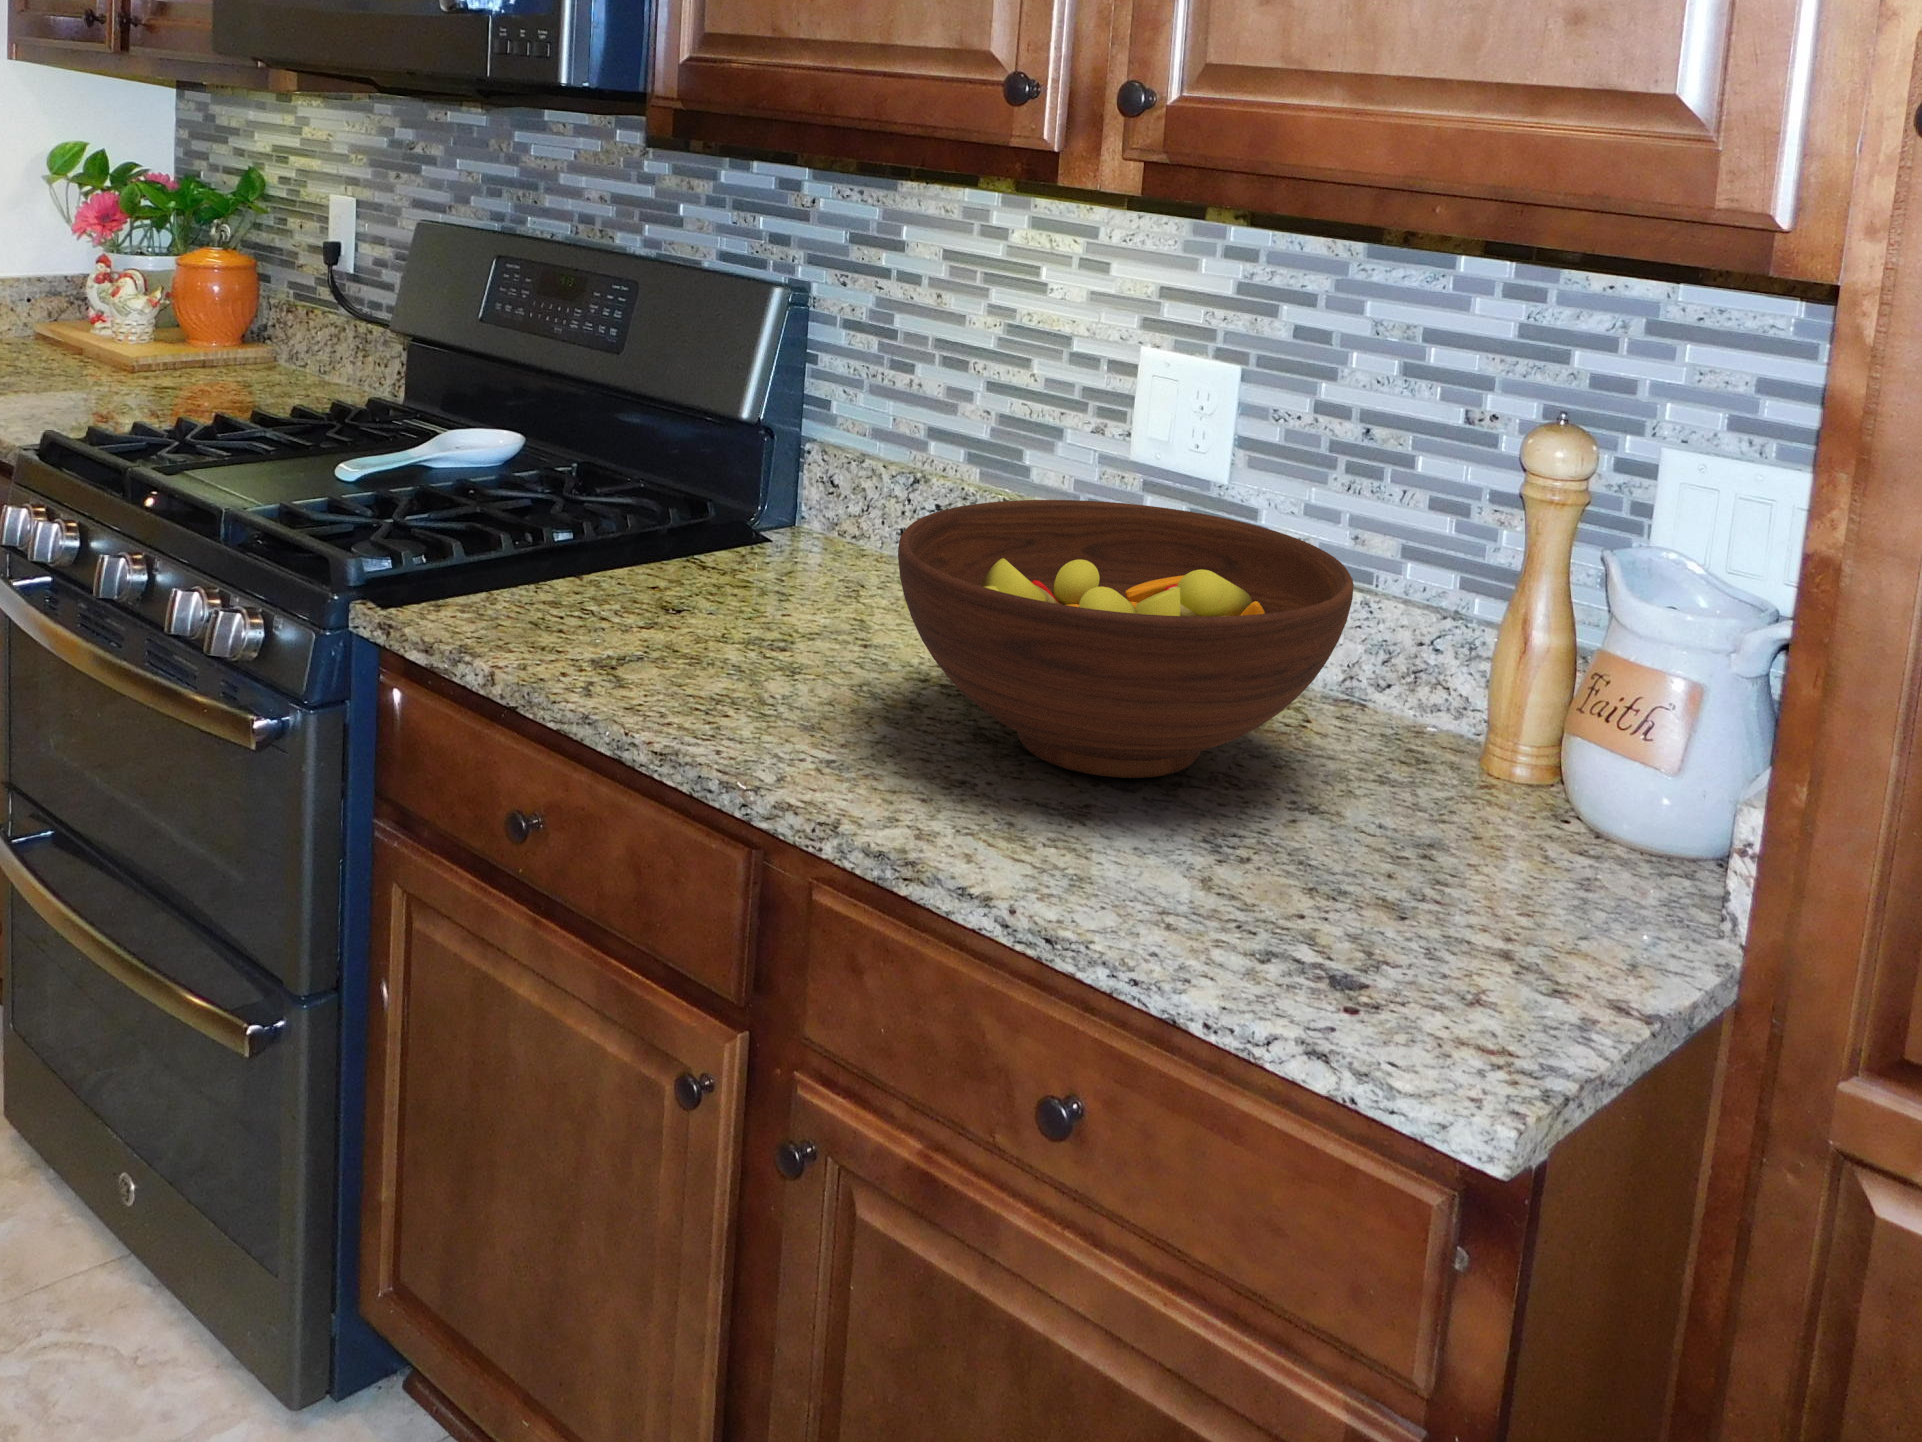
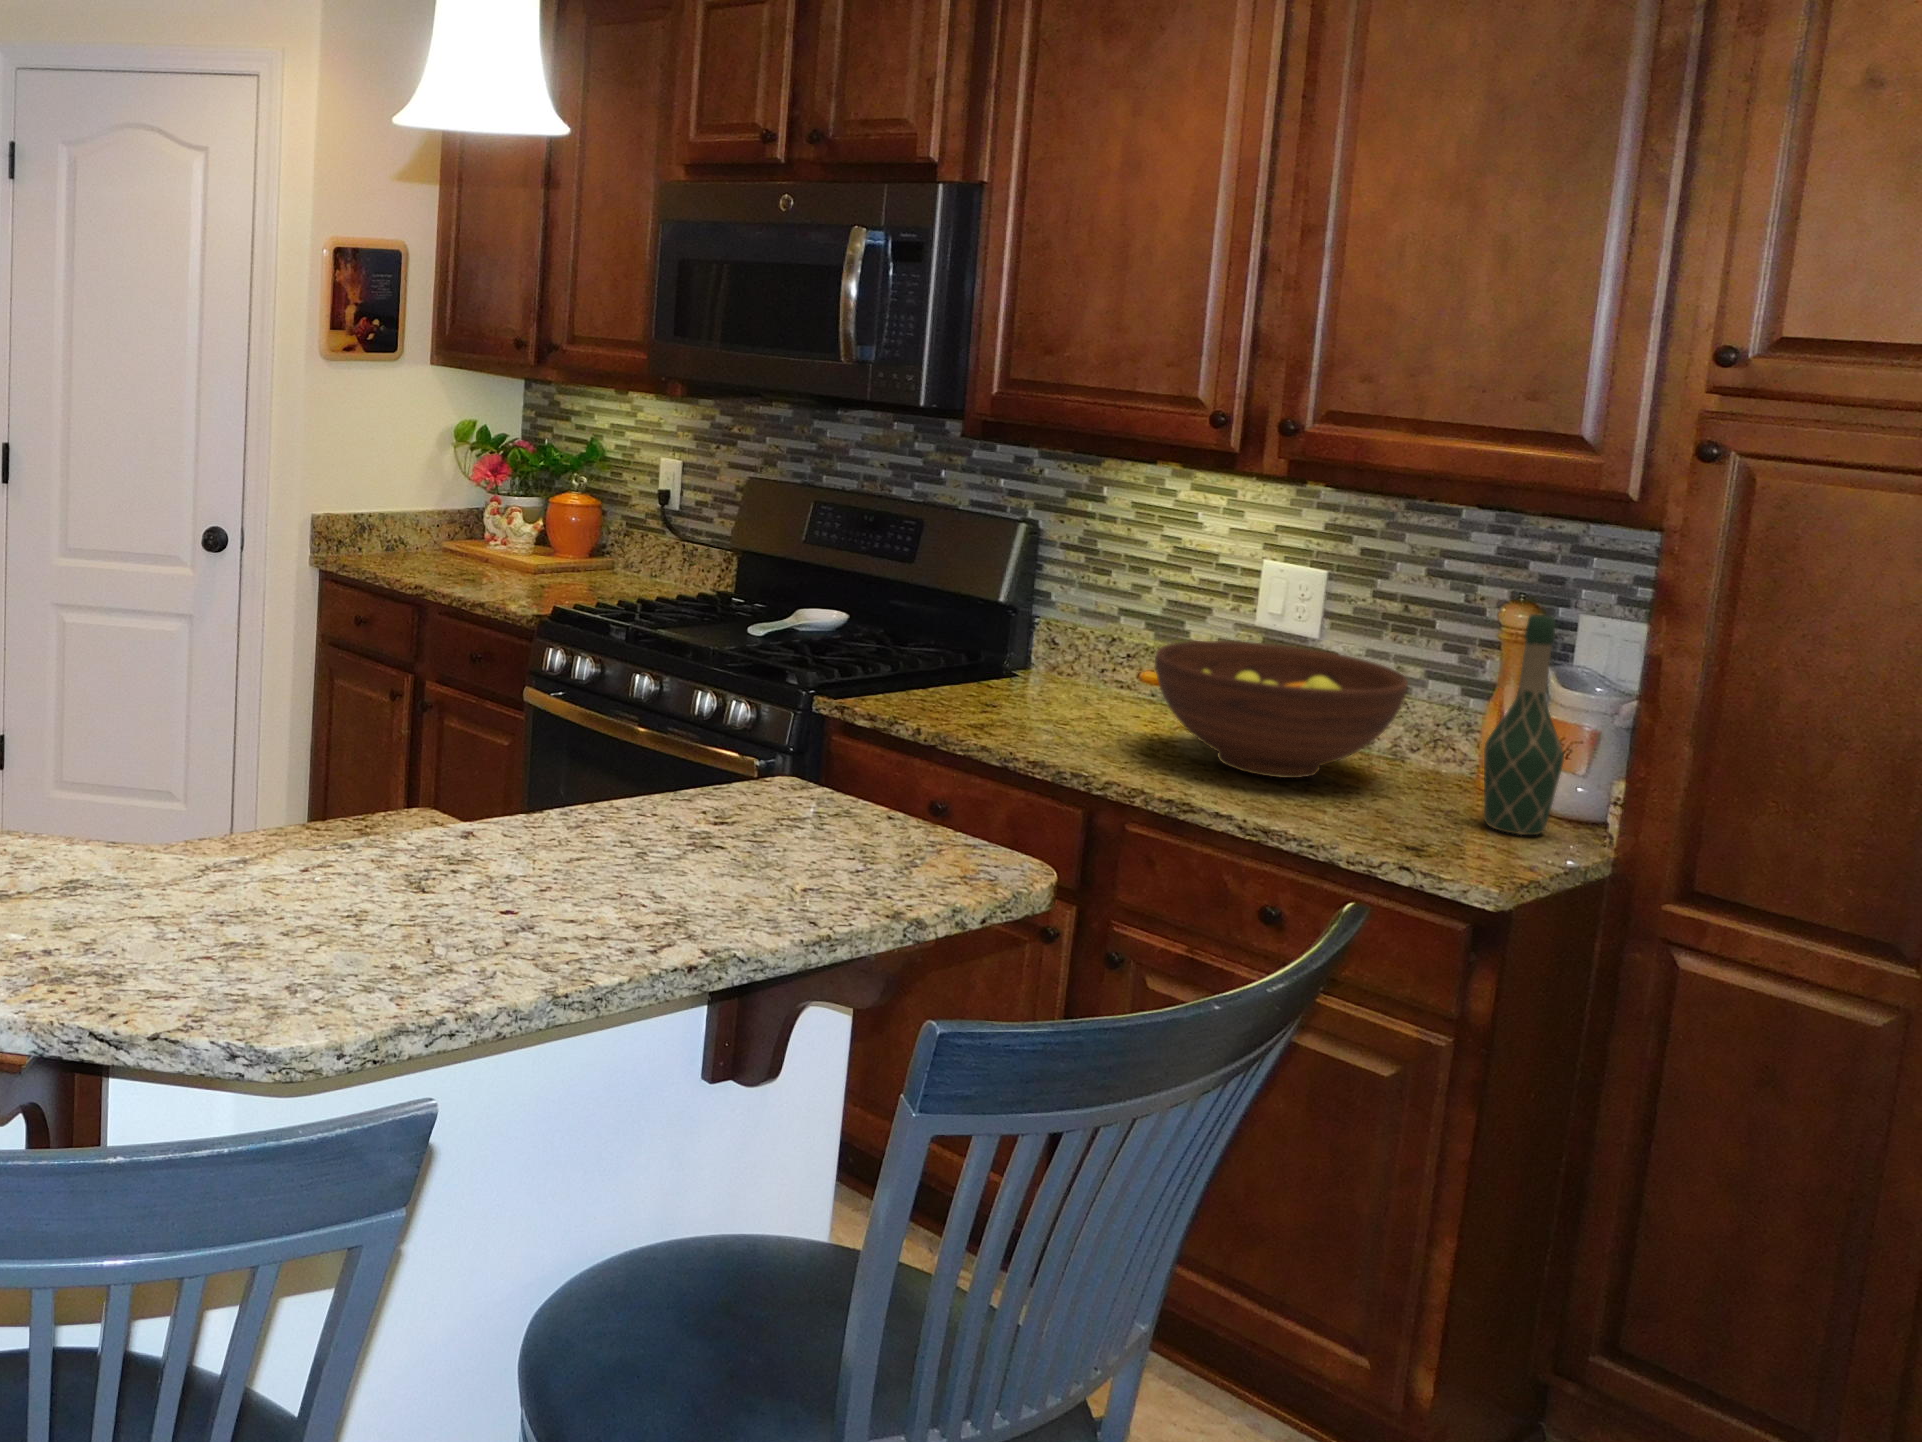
wine bottle: none [1490,460,1642,916] -> present [1484,614,1564,835]

